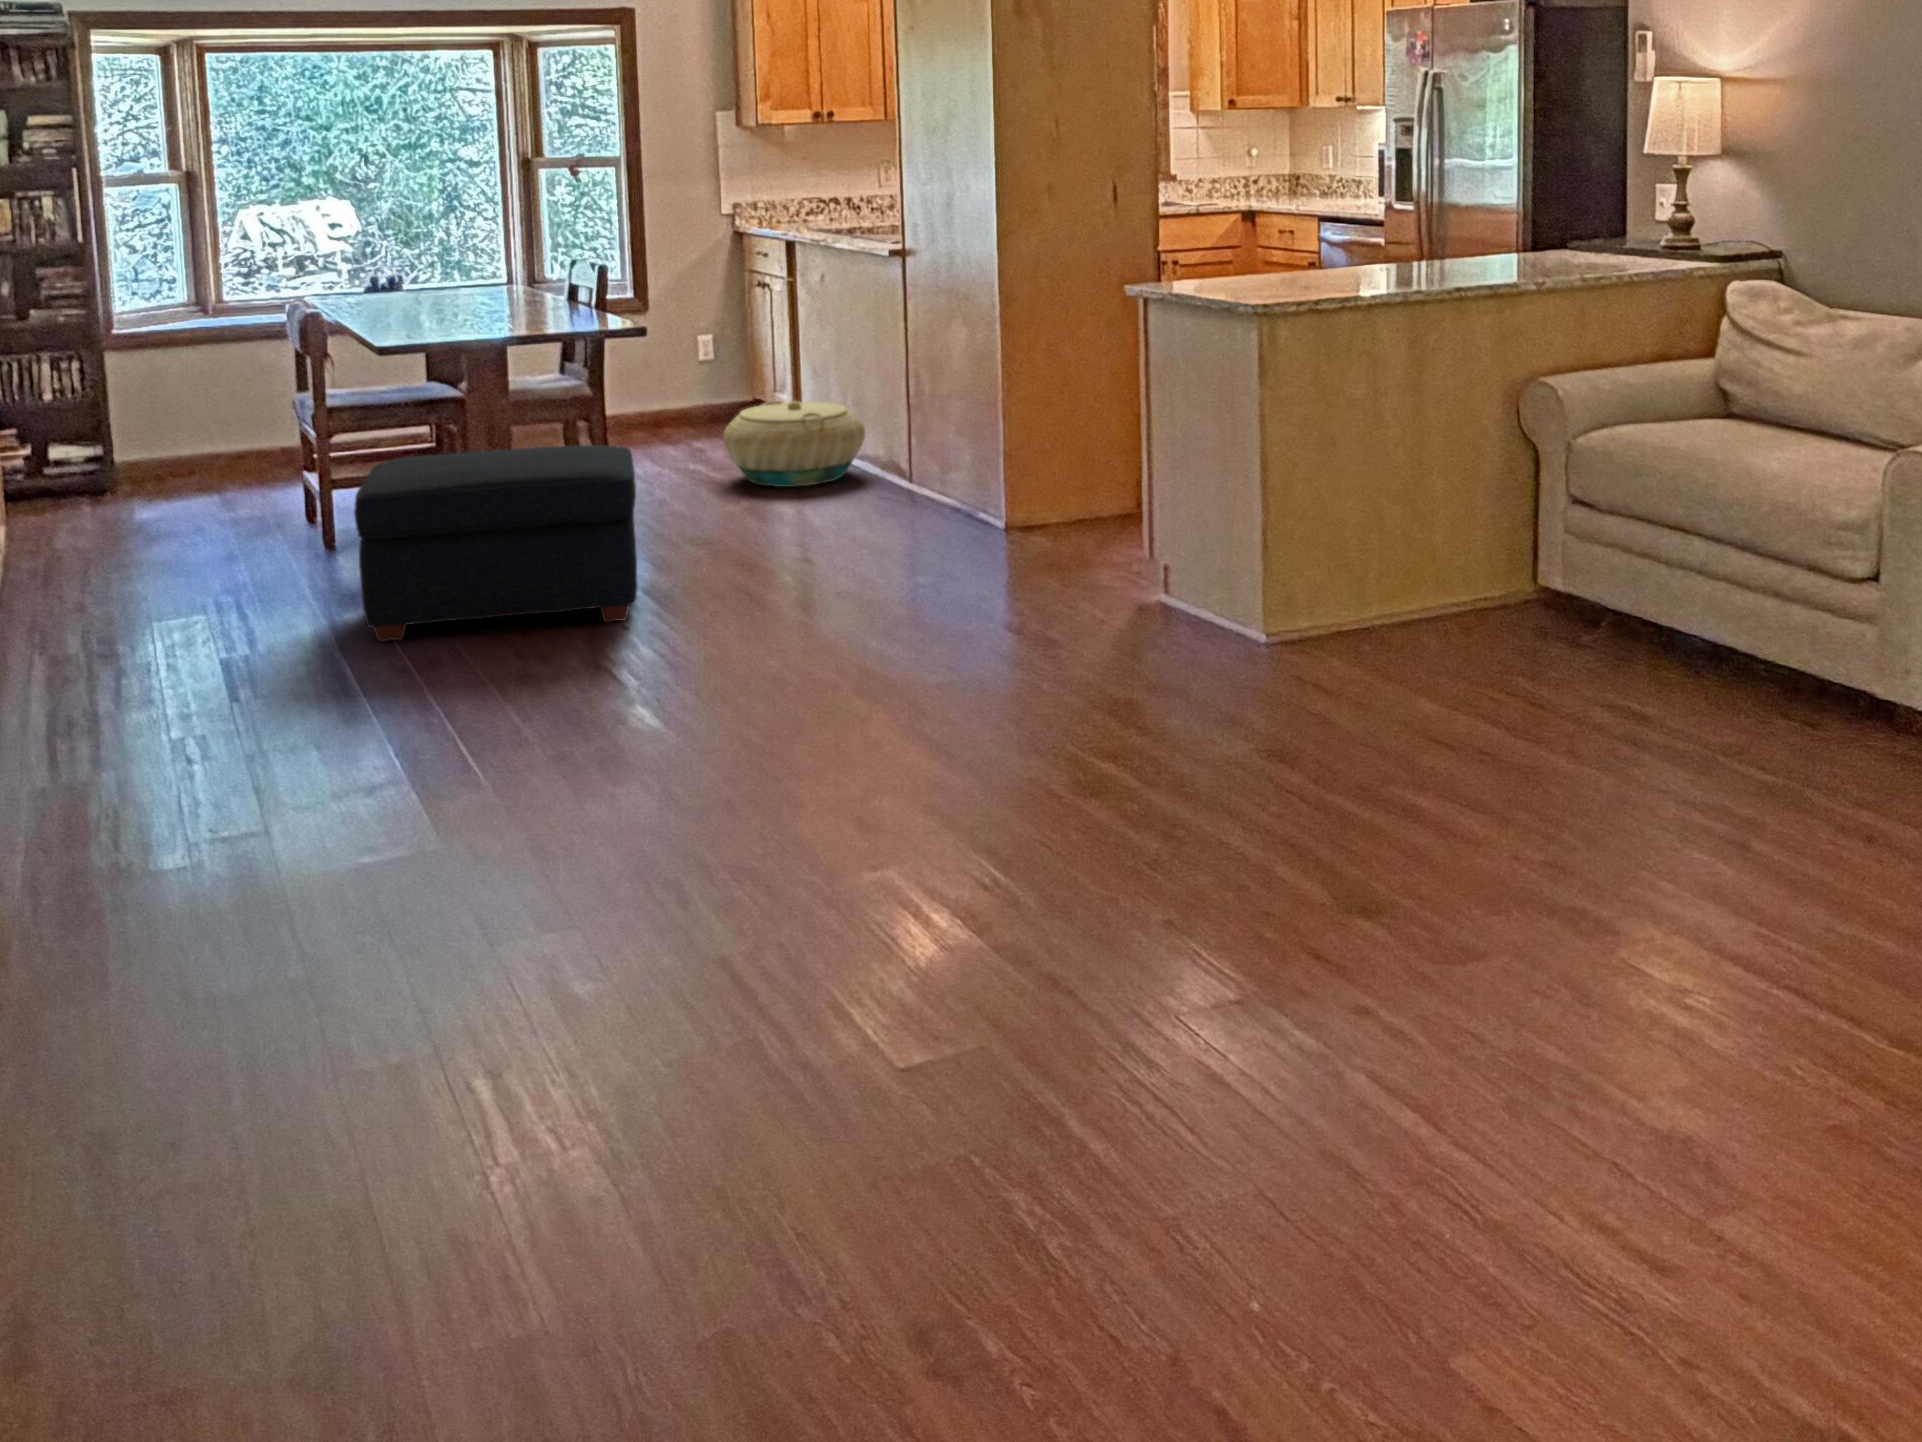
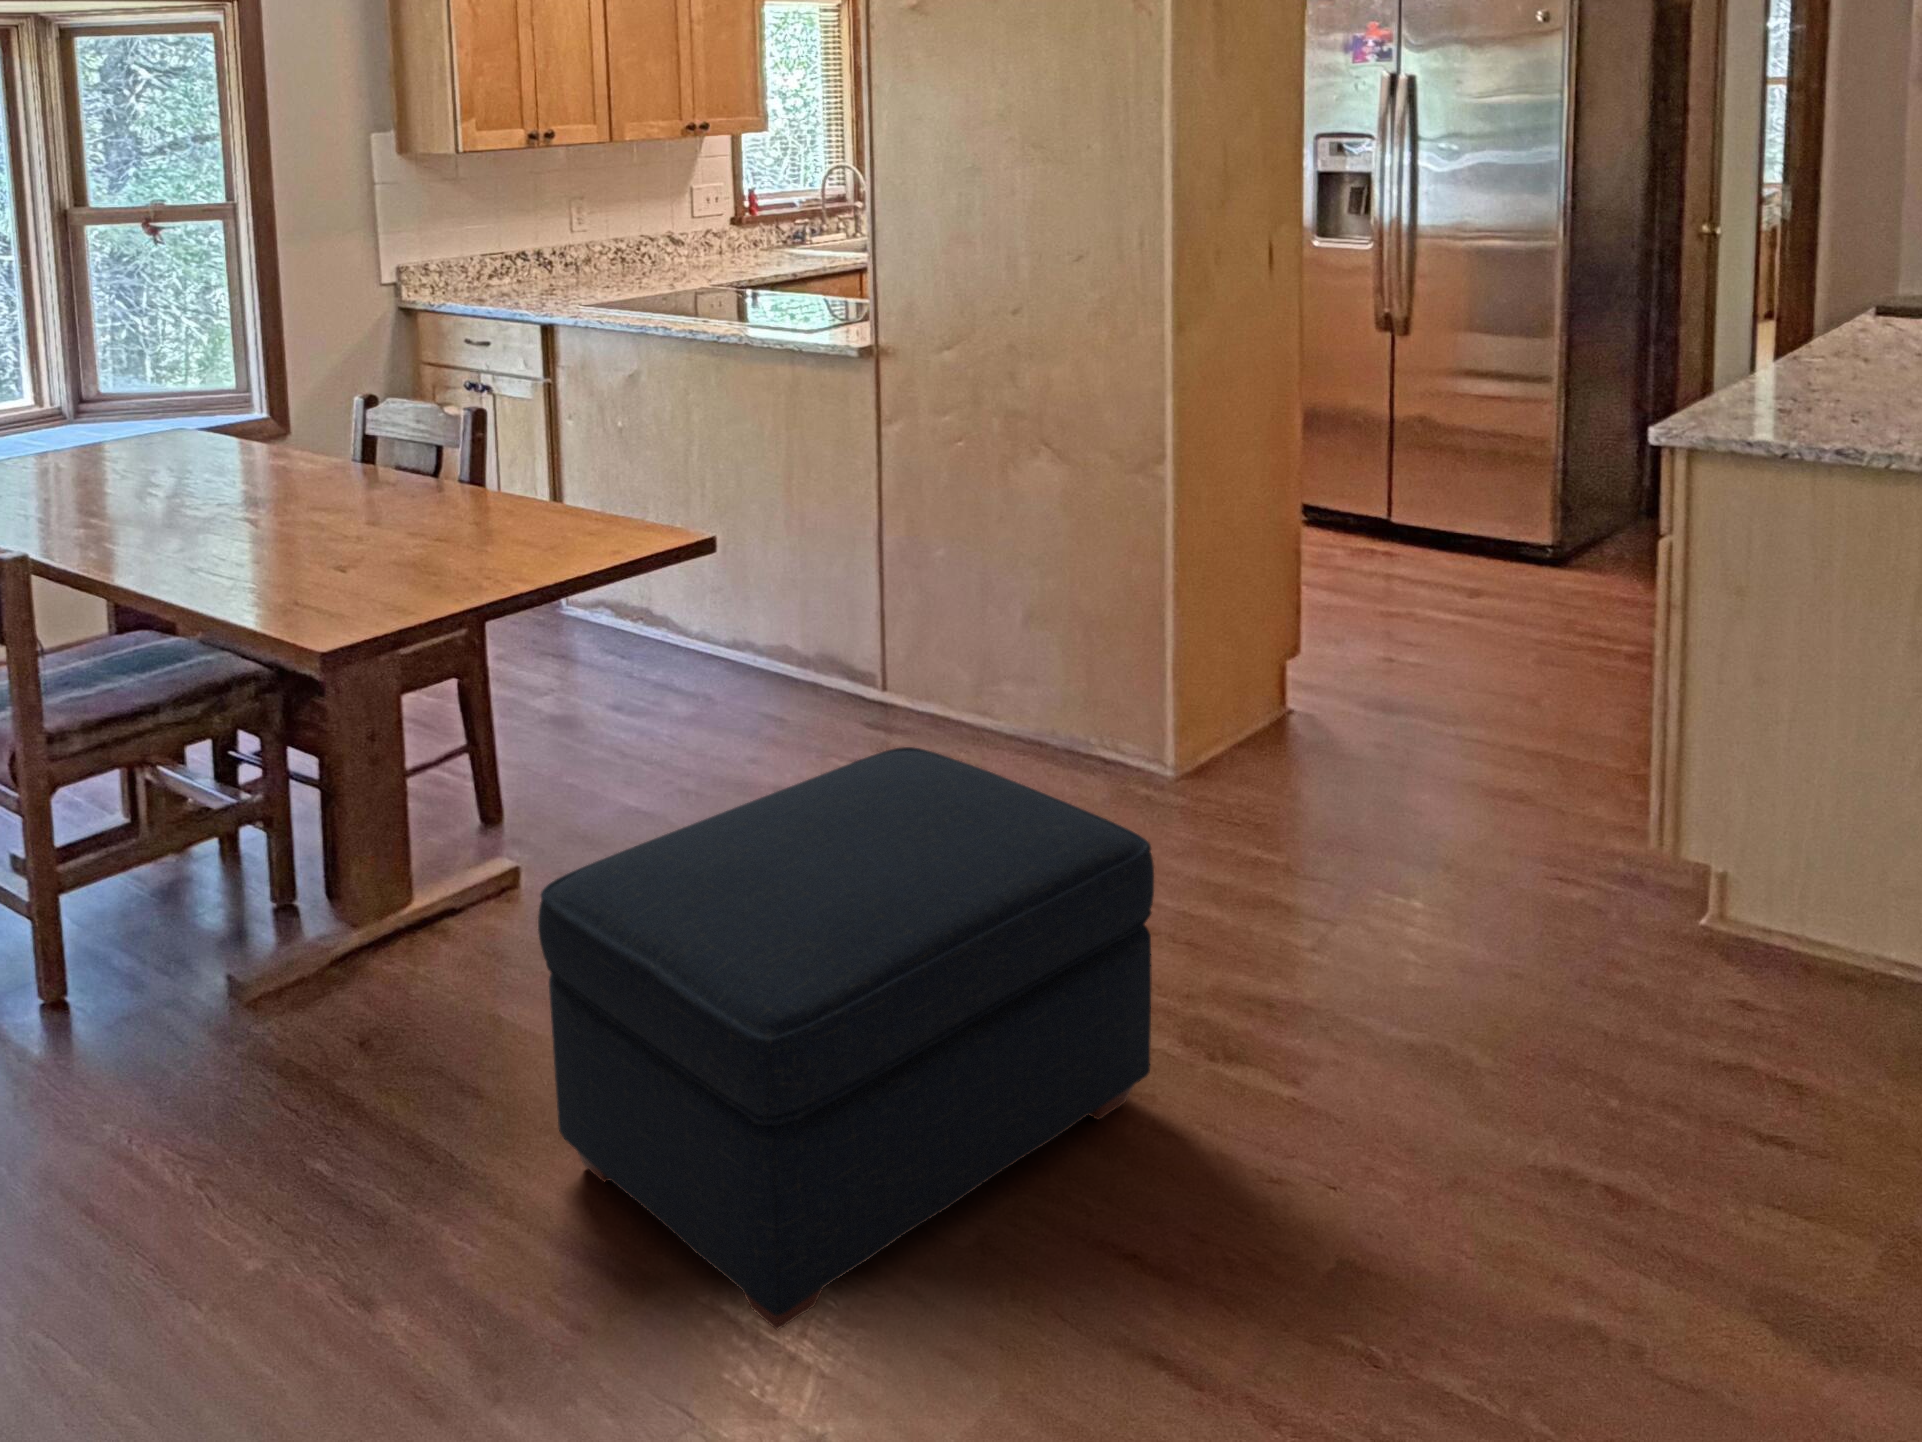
basket: present [723,401,865,487] -> none [610,558,820,704]

